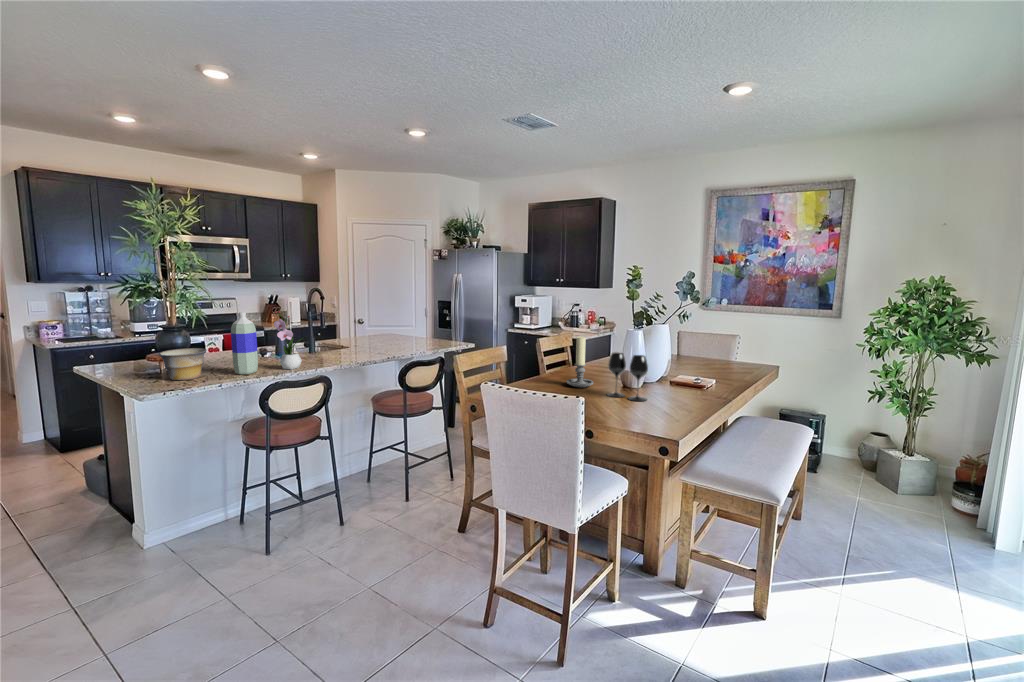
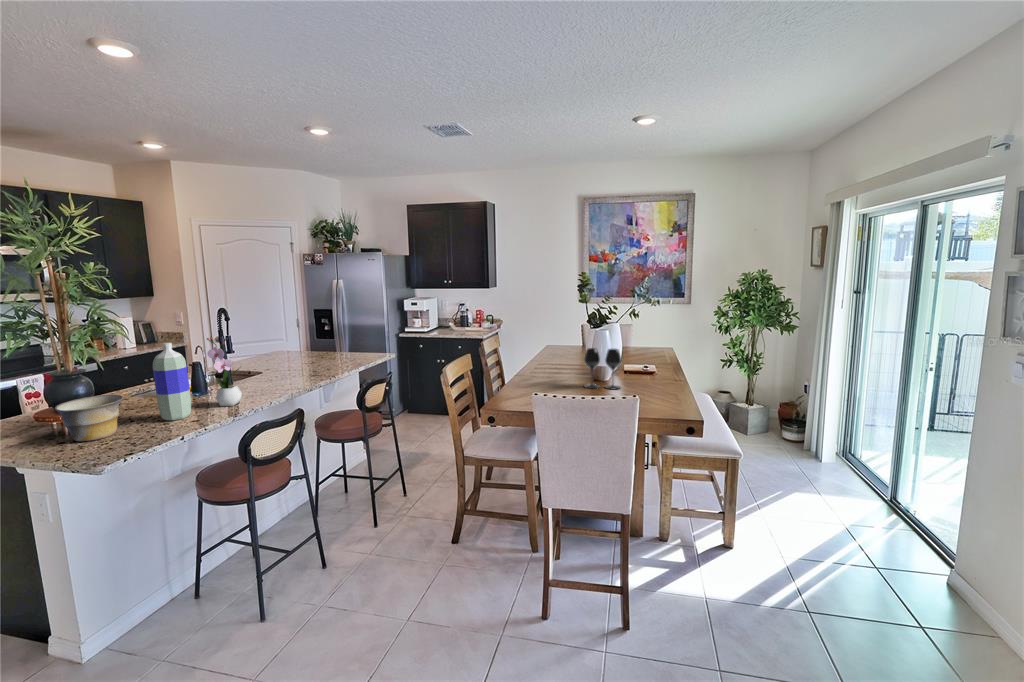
candle holder: present [566,336,593,388] -> none [539,336,564,384]

